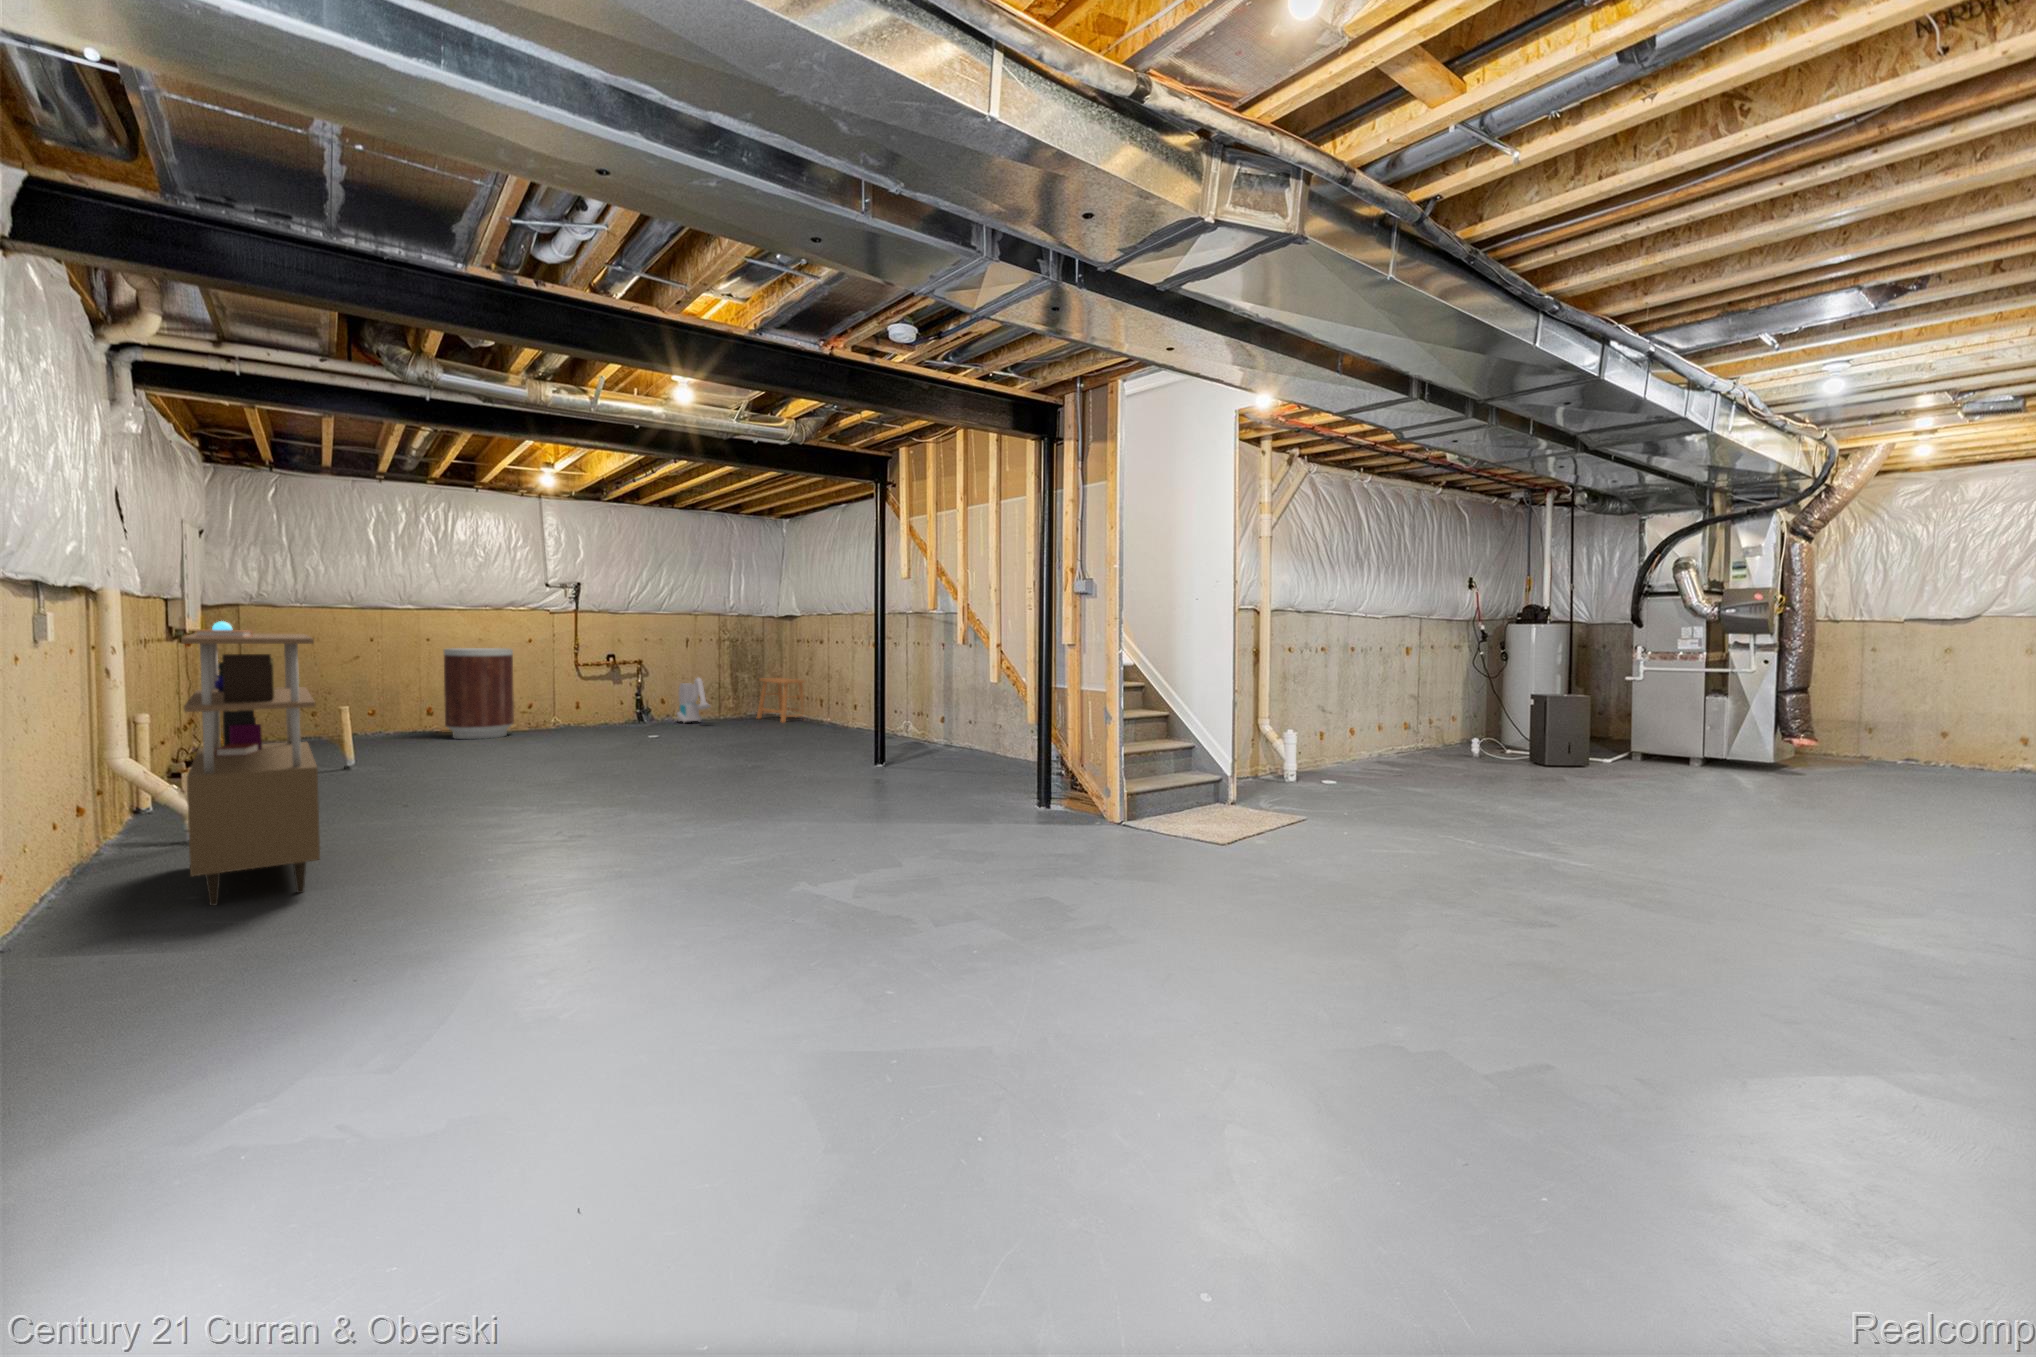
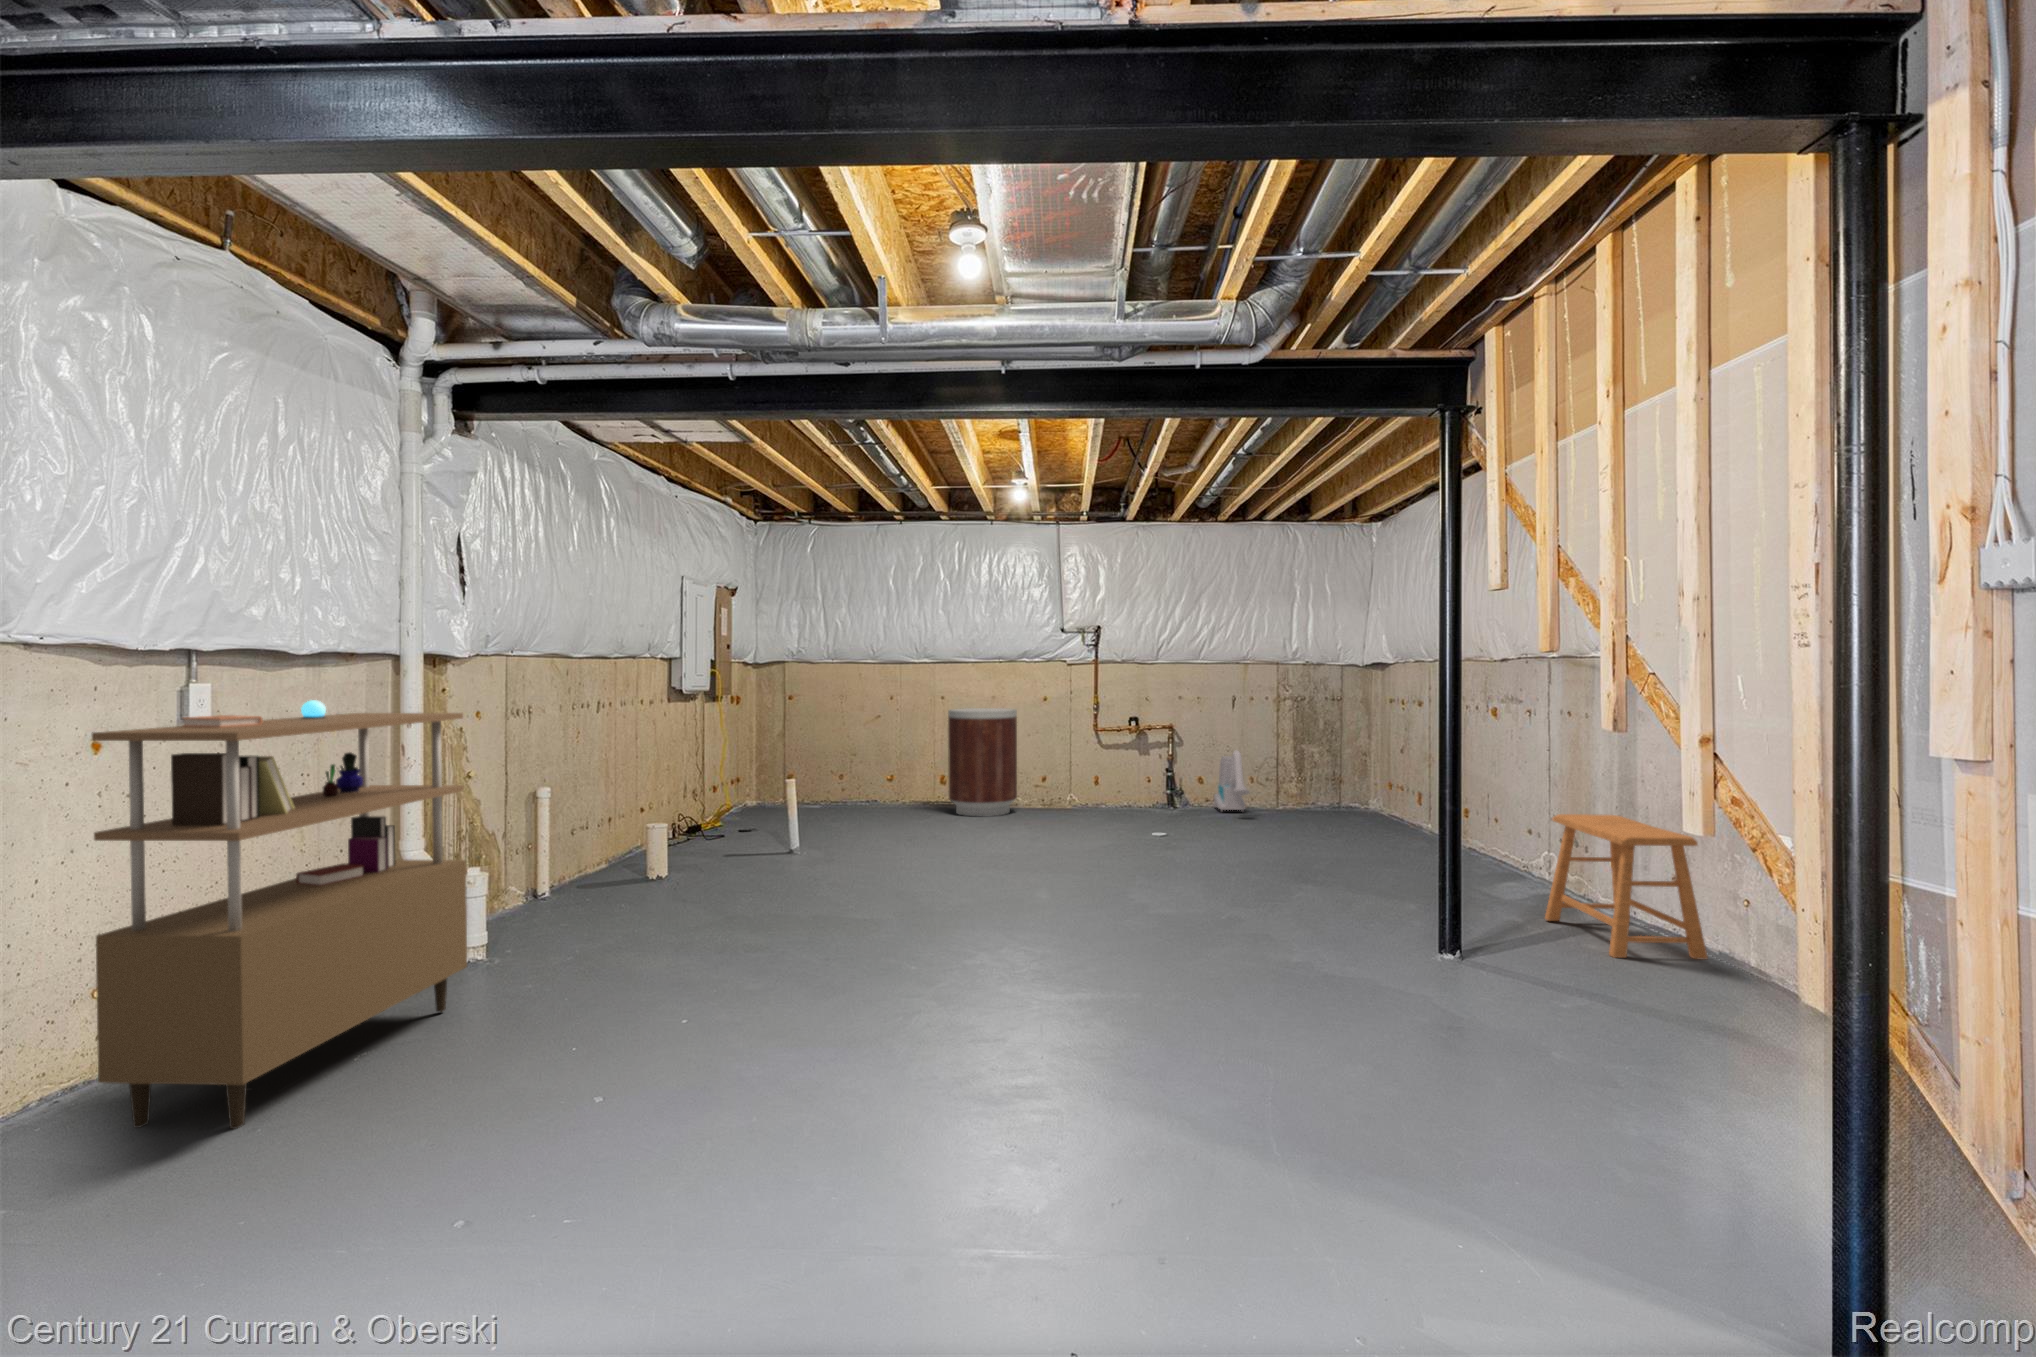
stool: present [757,678,805,723] -> present [1545,814,1708,959]

